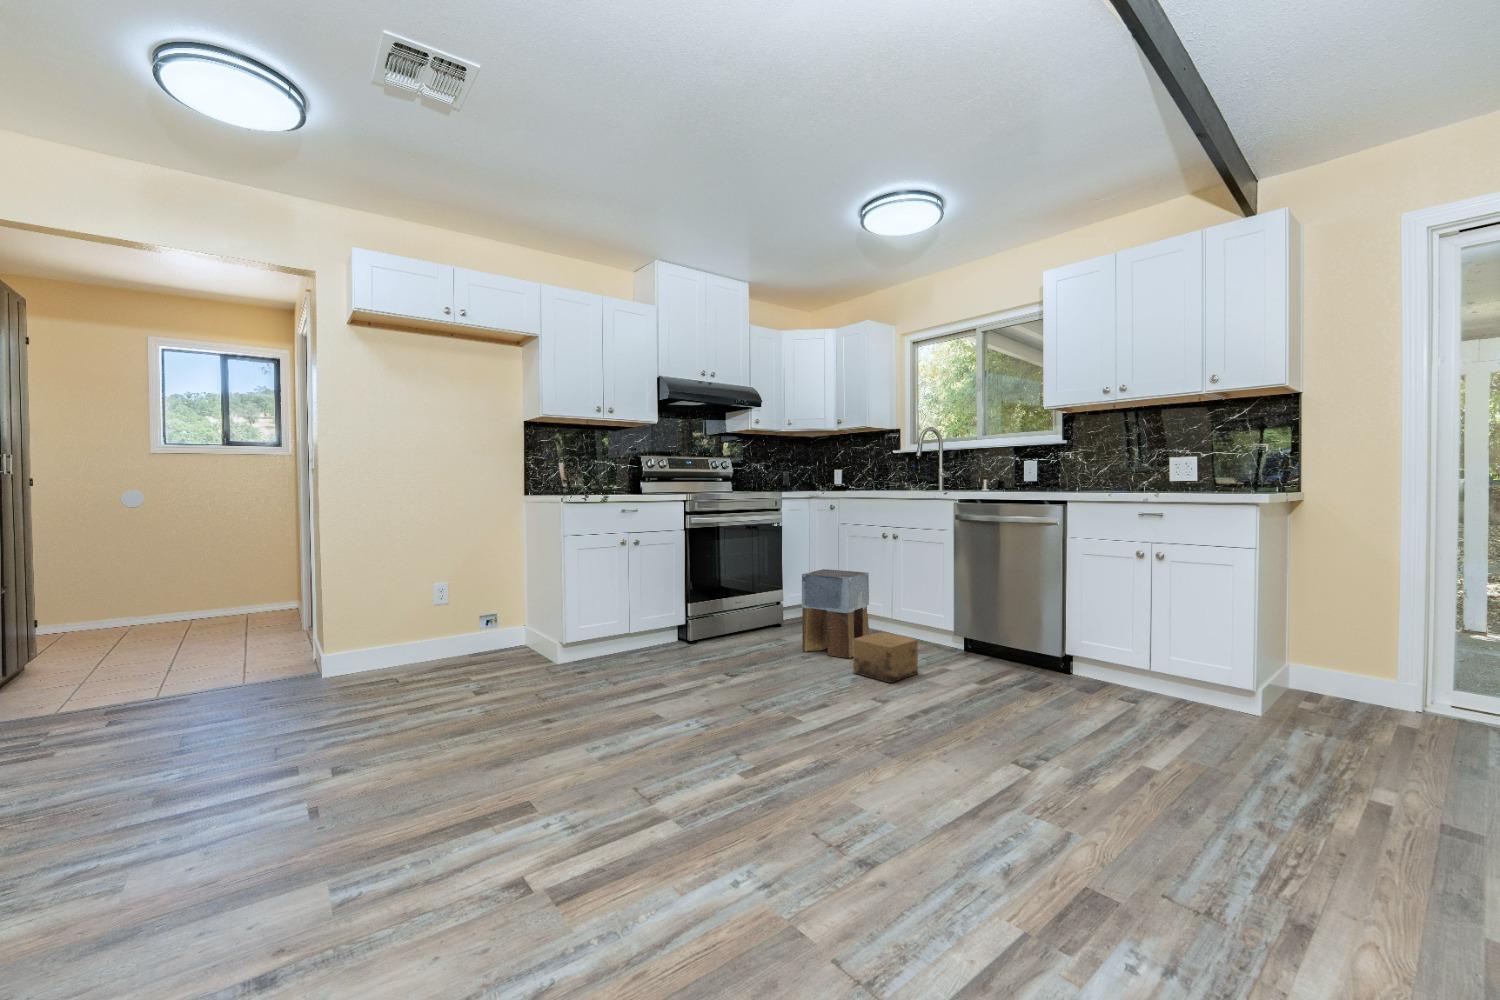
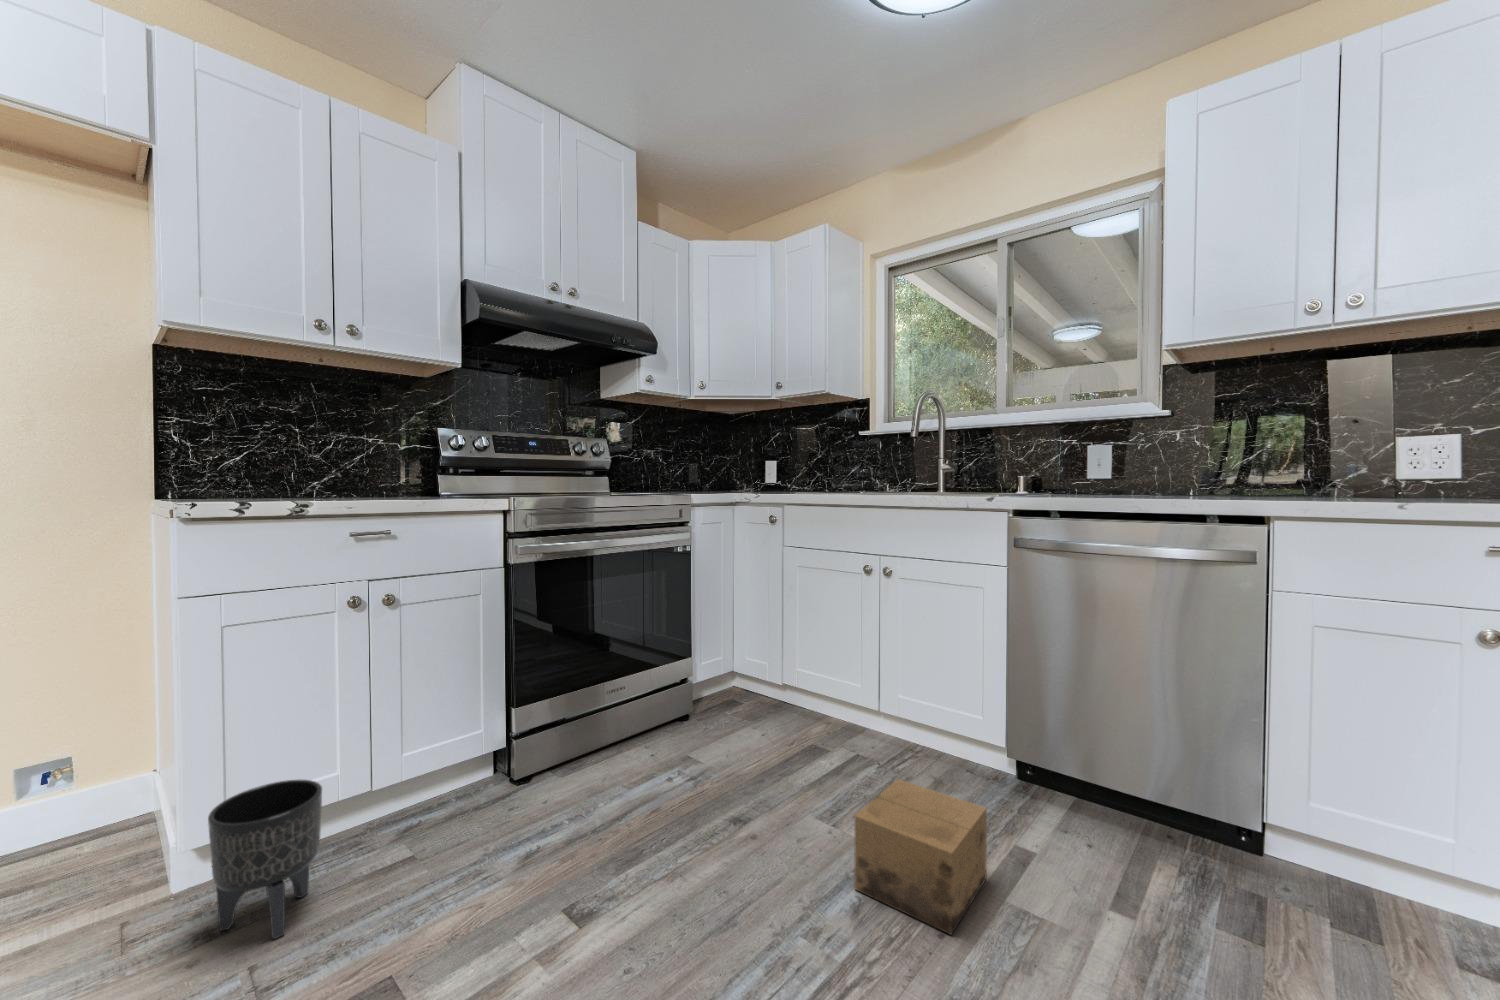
stool: present [802,569,869,658] -> none [733,634,854,824]
planter: none [585,616,622,672] -> present [208,780,322,939]

